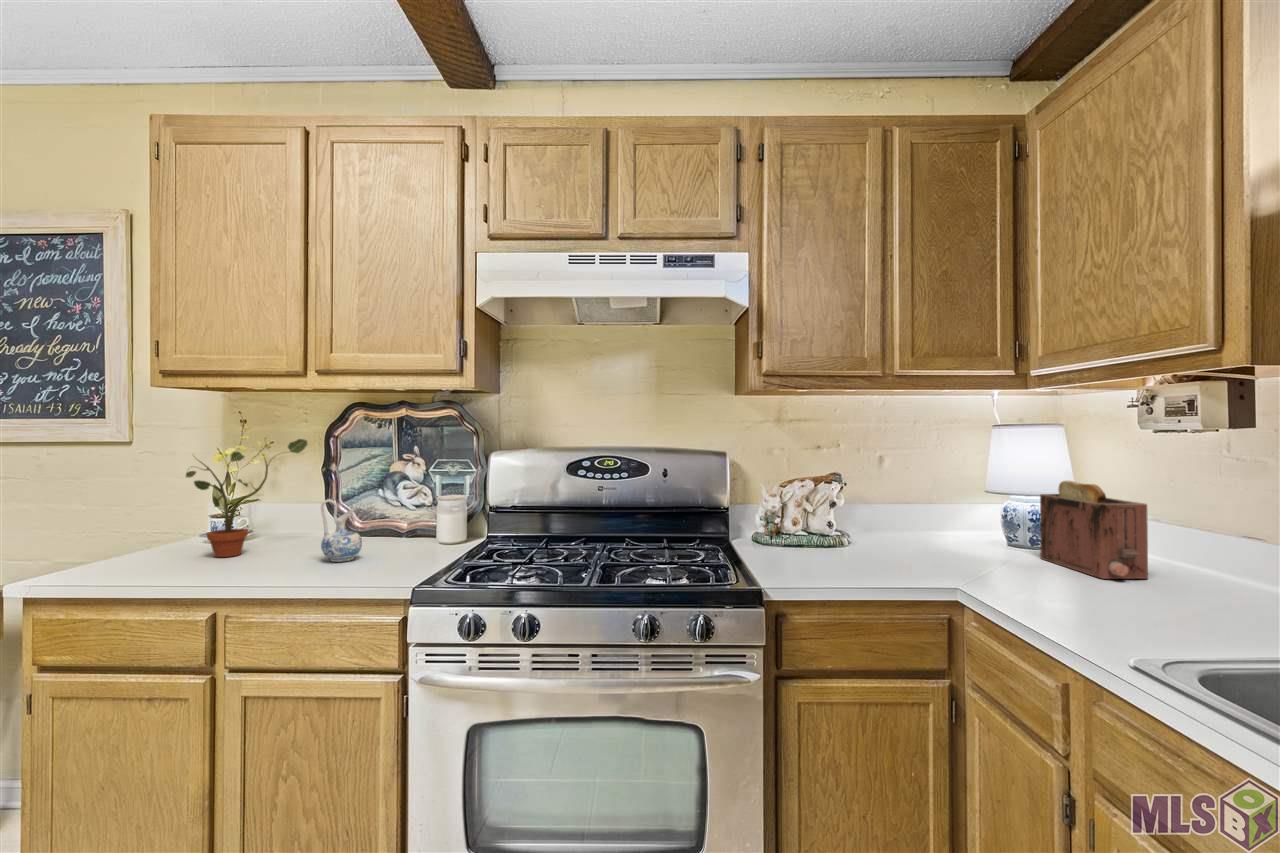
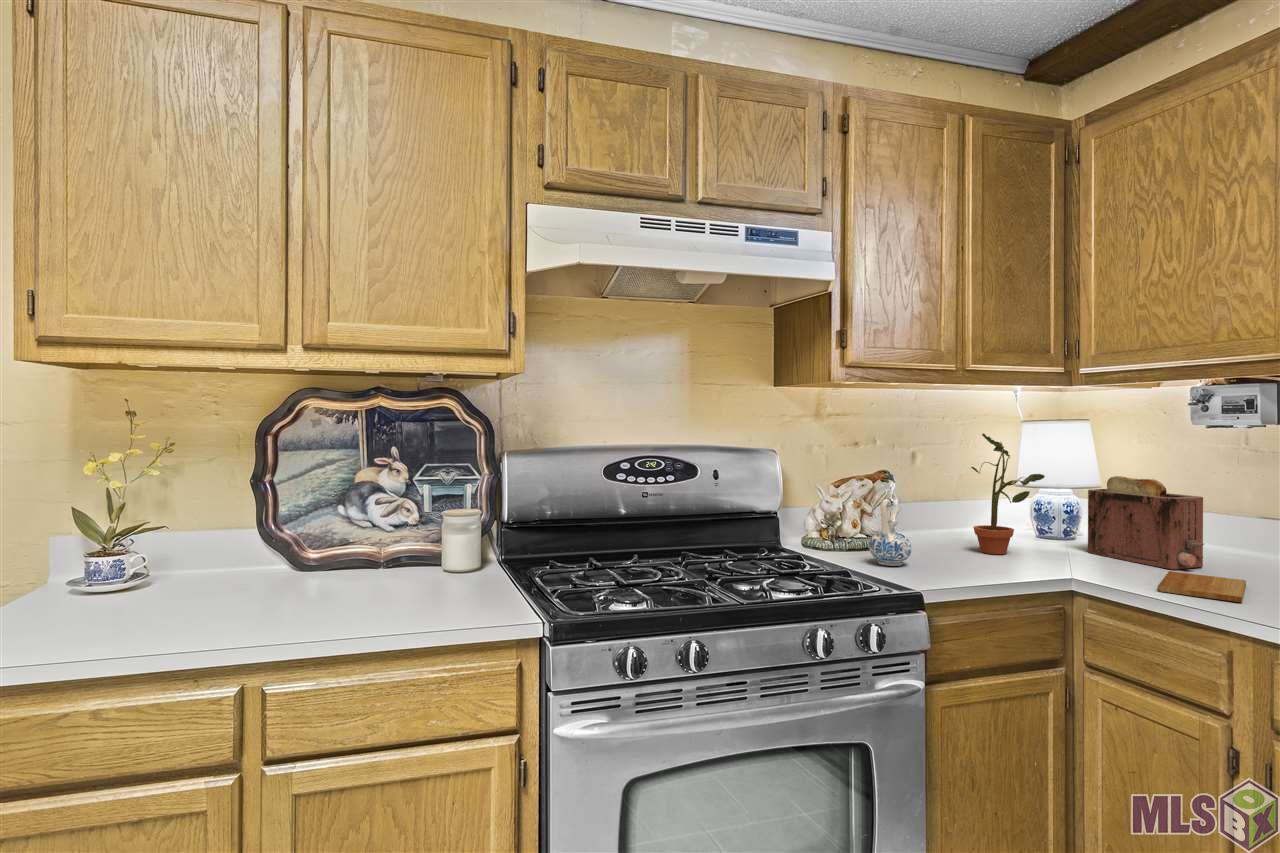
potted plant: present [186,439,307,557] -> present [971,433,1045,554]
ceramic pitcher: present [321,499,362,562] -> present [869,499,912,566]
cutting board: none [1036,579,1157,613] -> present [1158,571,1246,602]

